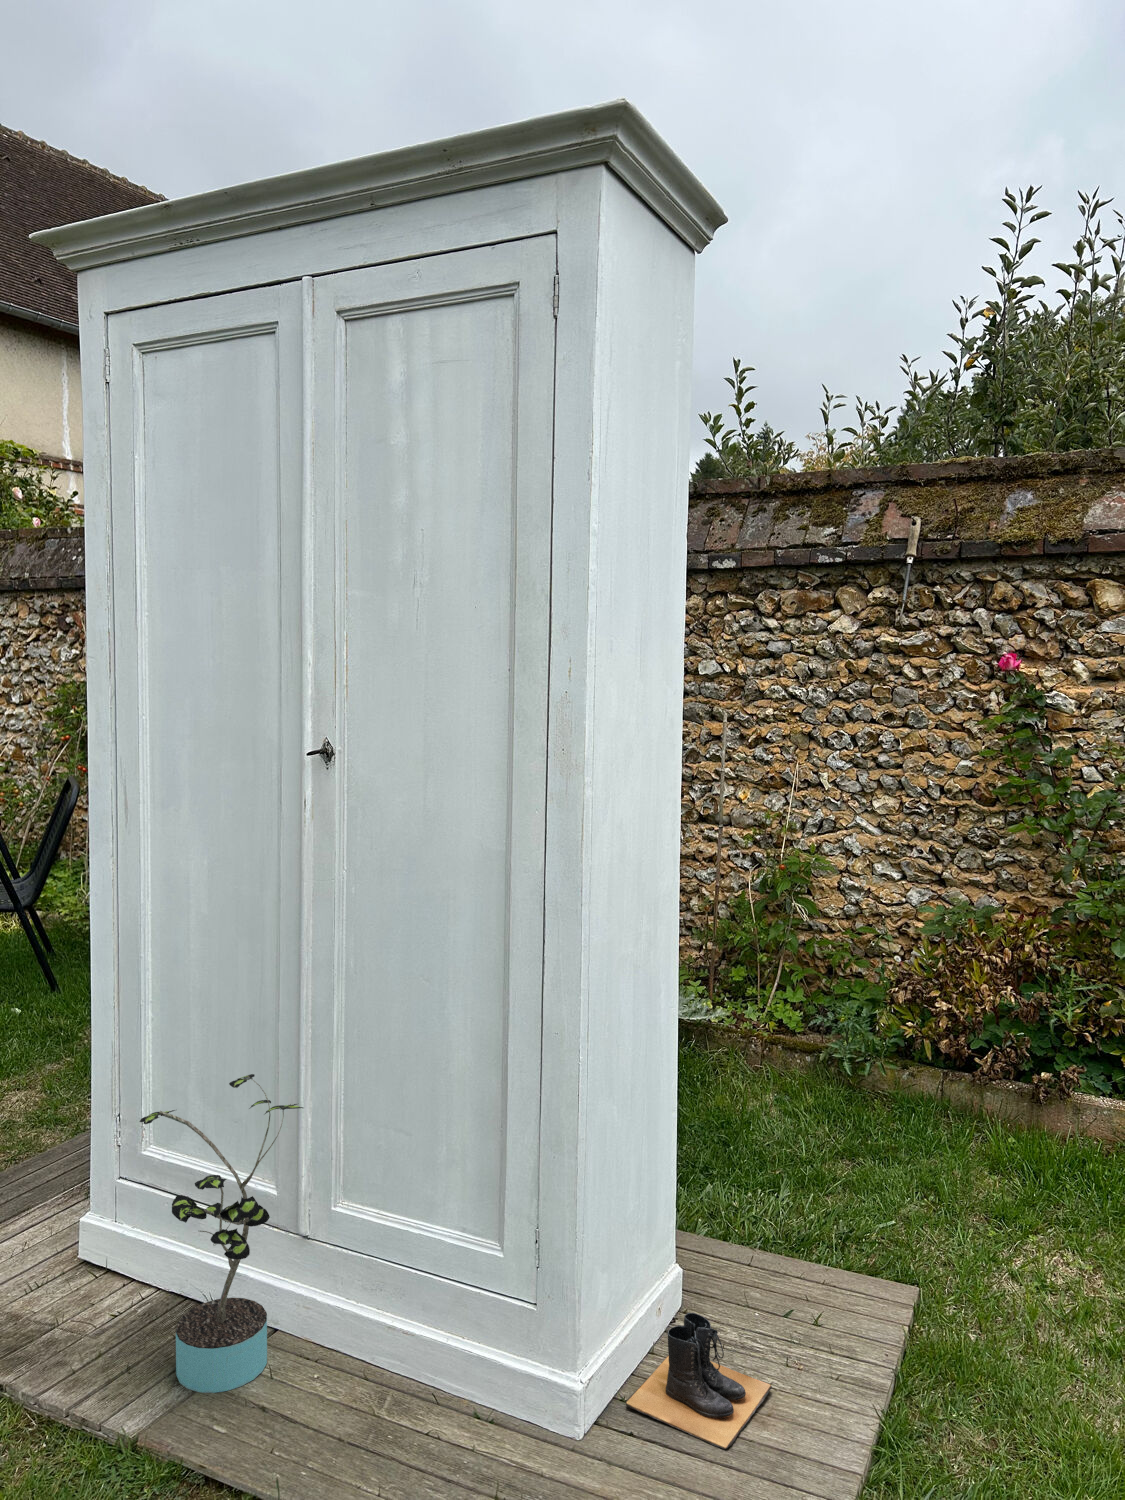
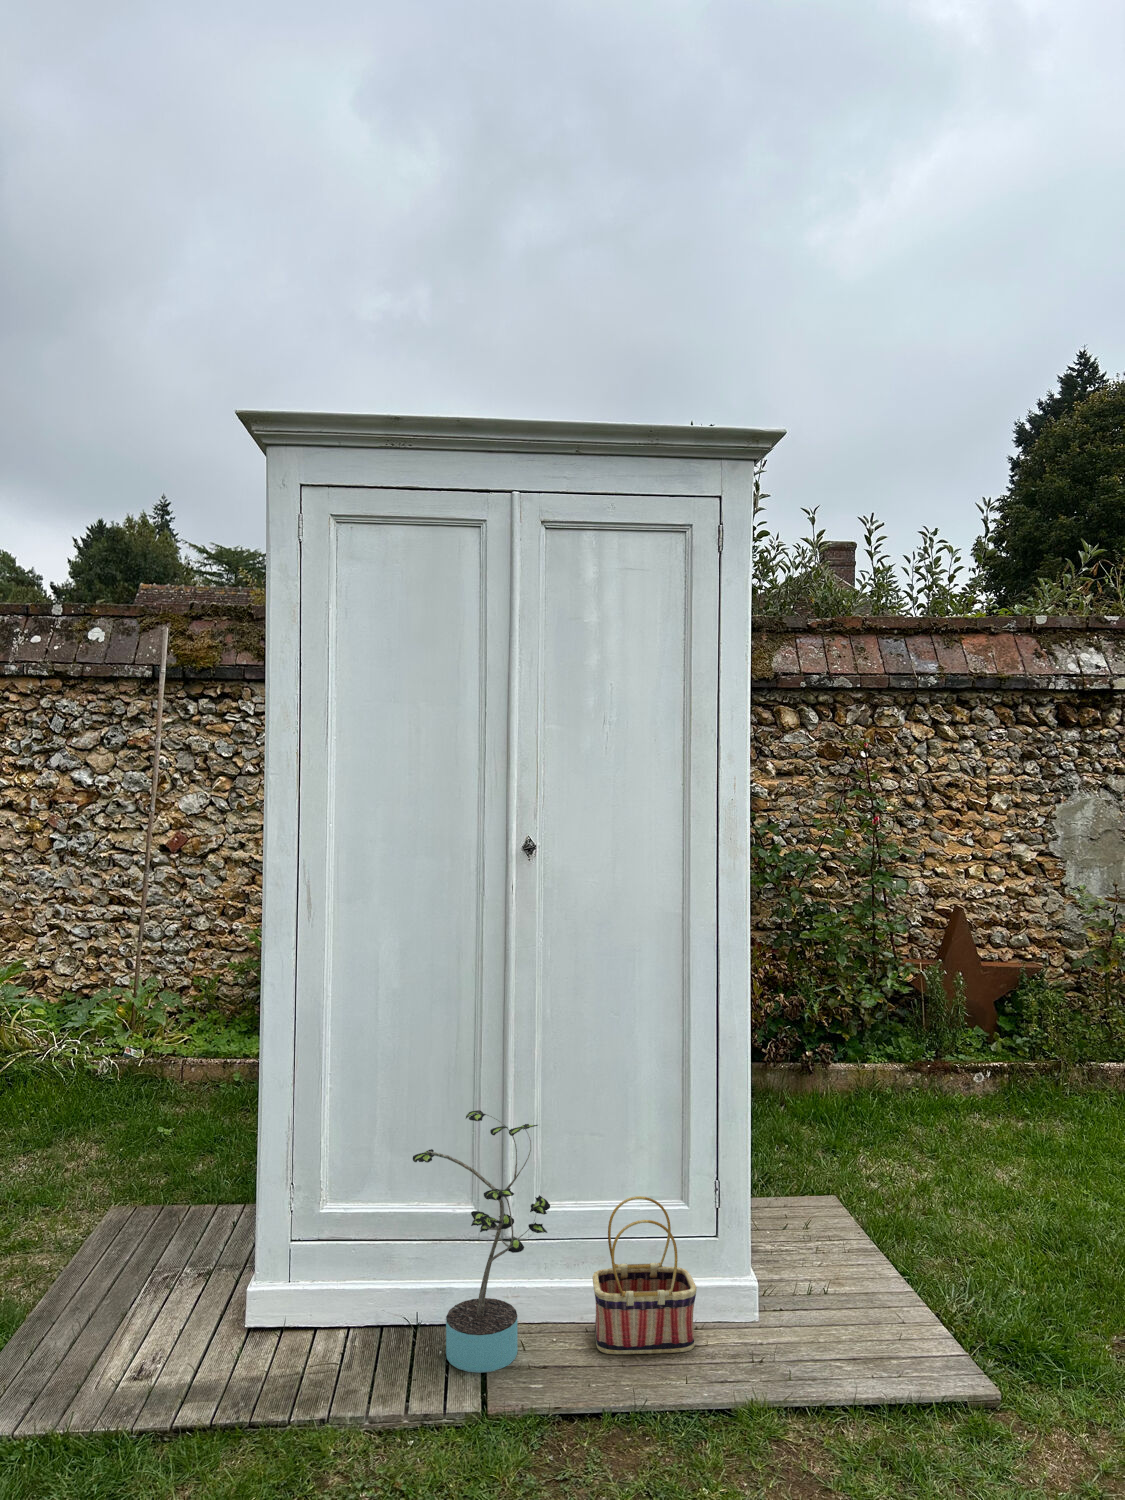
basket: none [327,1229,465,1457] -> present [592,1196,697,1354]
boots: present [626,1313,772,1449] -> none [751,1218,839,1292]

